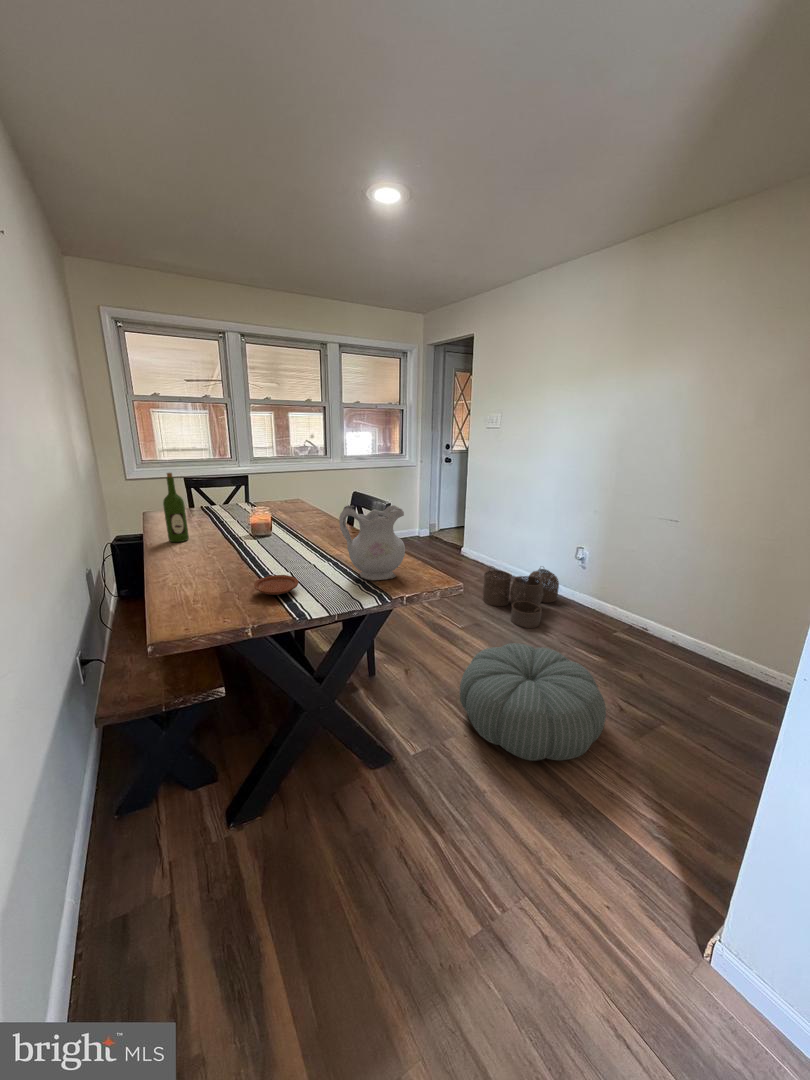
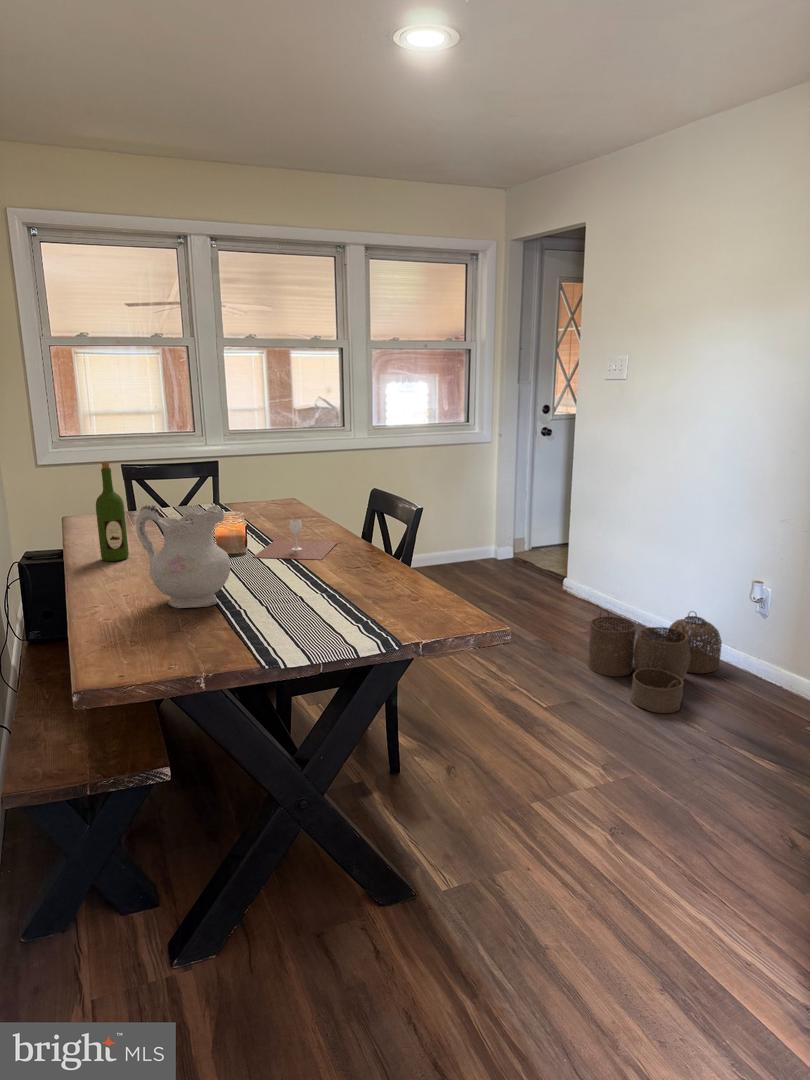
ceramic pitcher: present [339,505,405,580] -> present [136,505,230,608]
wine glass: none [277,512,333,539] -> present [253,519,337,560]
plate: present [254,575,298,595] -> none [214,609,274,636]
pouf: present [460,643,606,761] -> none [523,732,755,914]

